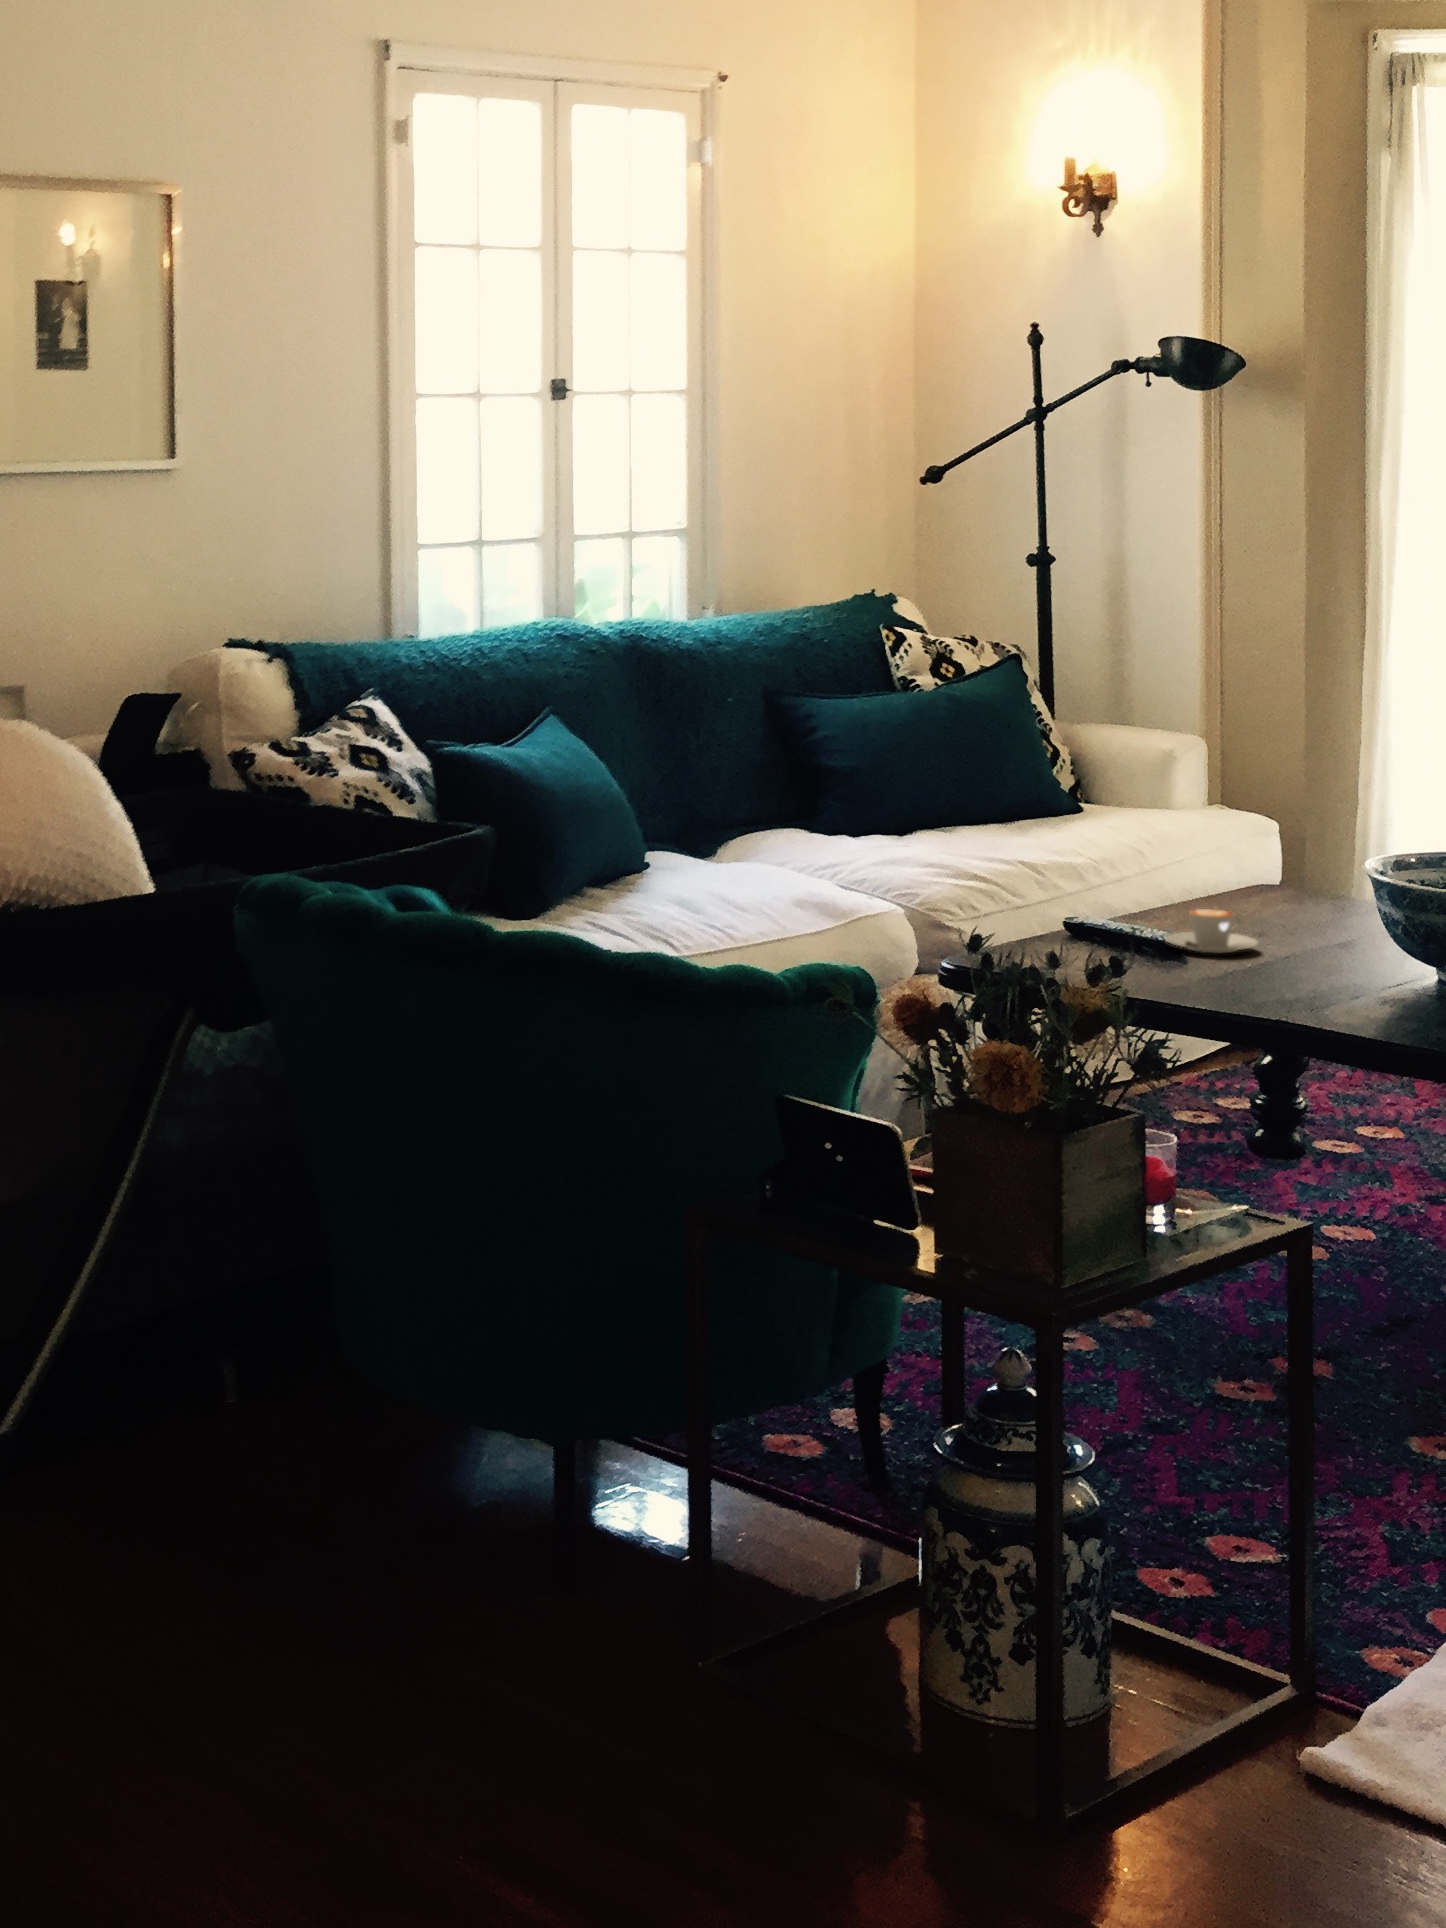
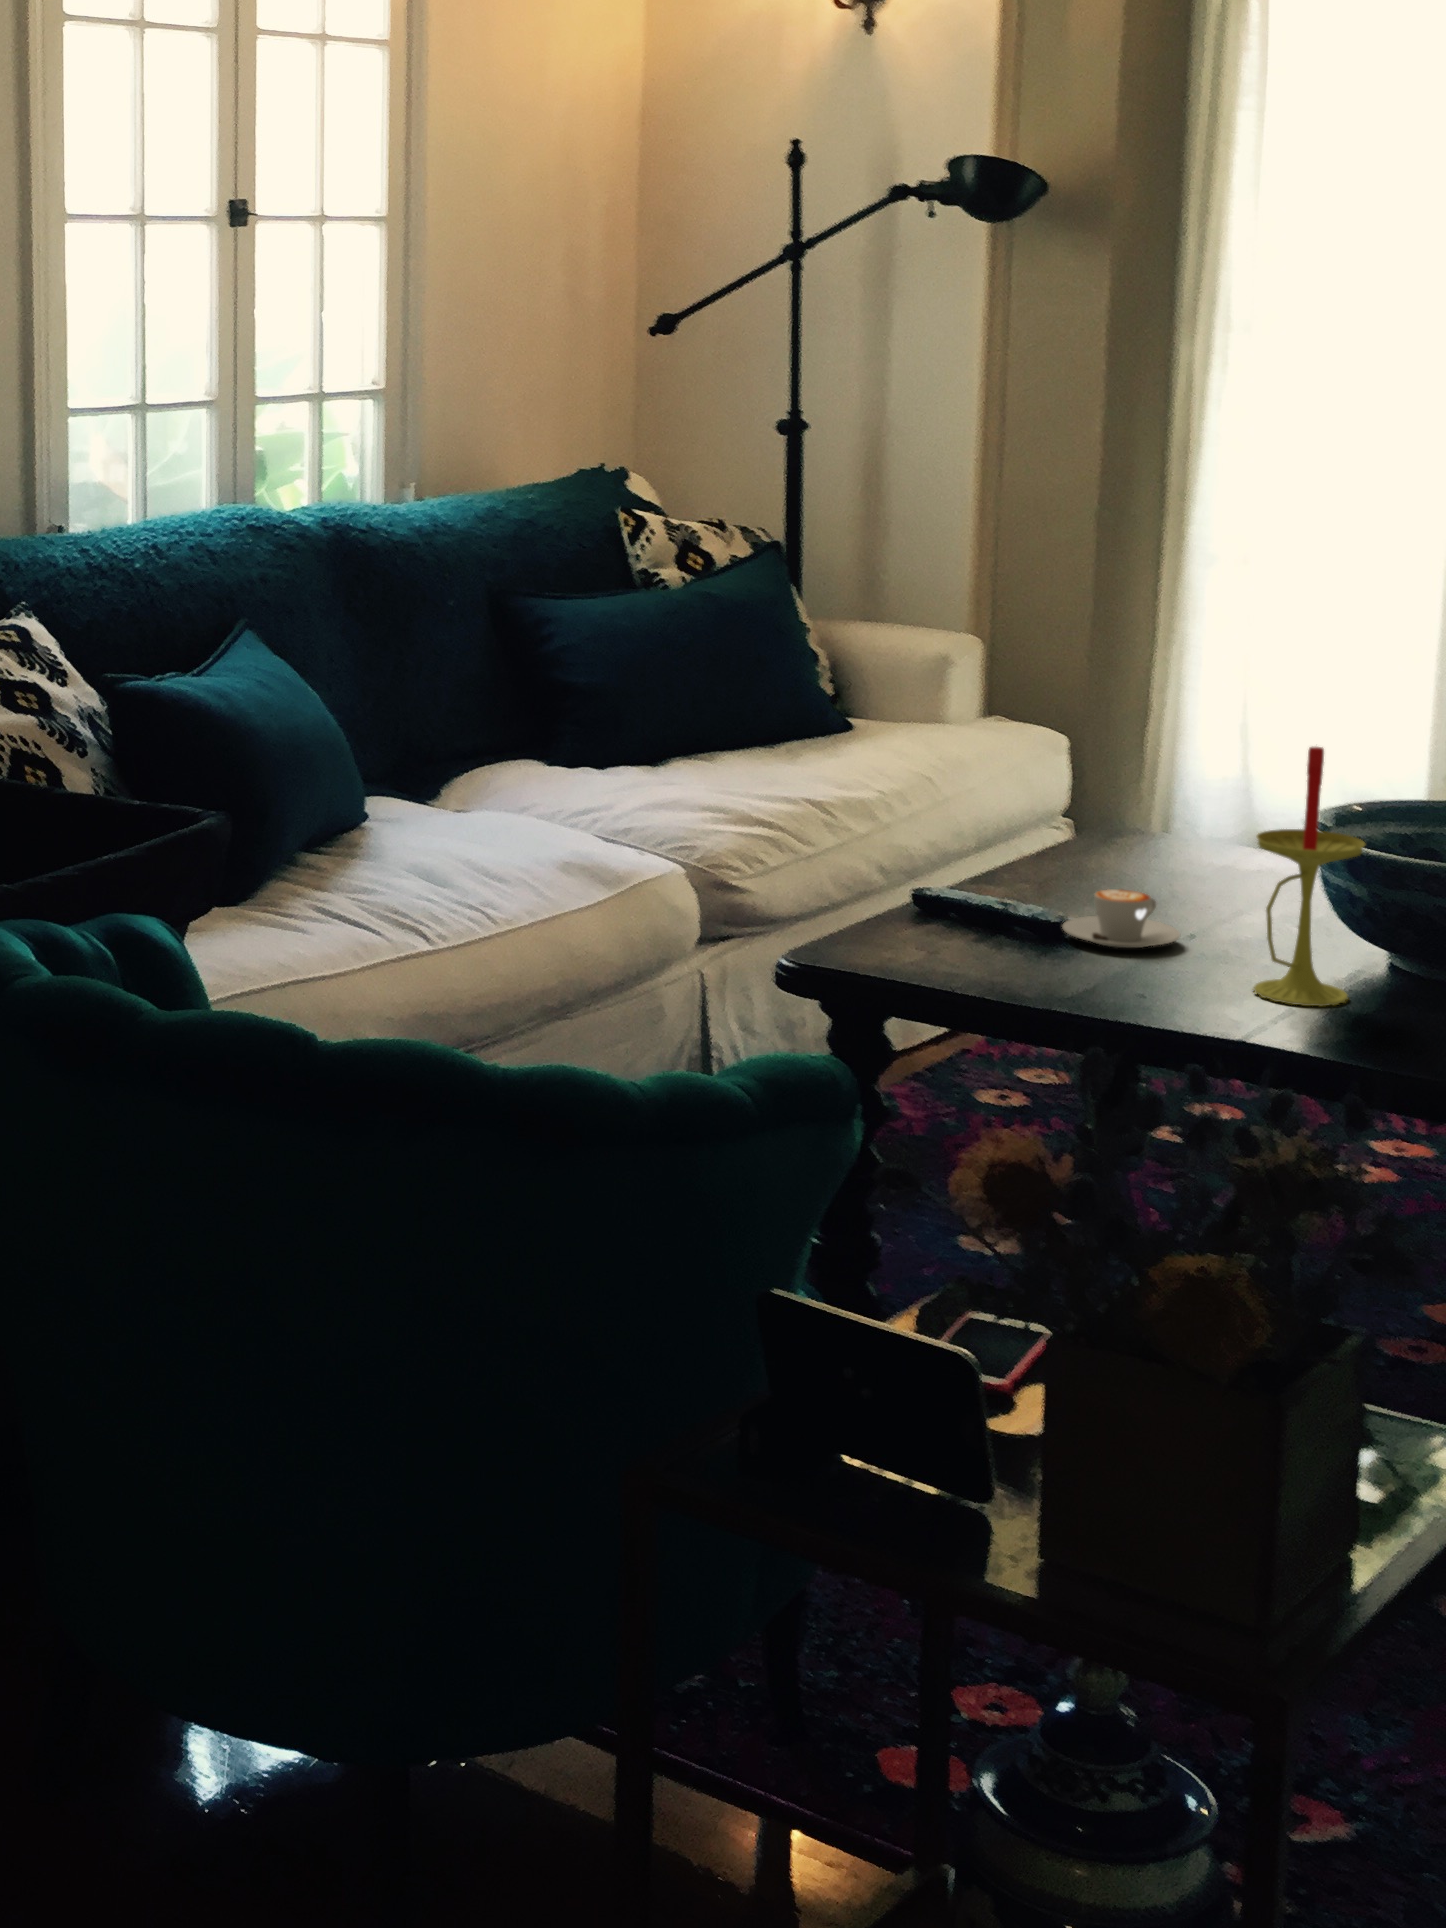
candle: none [1289,784,1373,989] -> present [1253,747,1365,1007]

